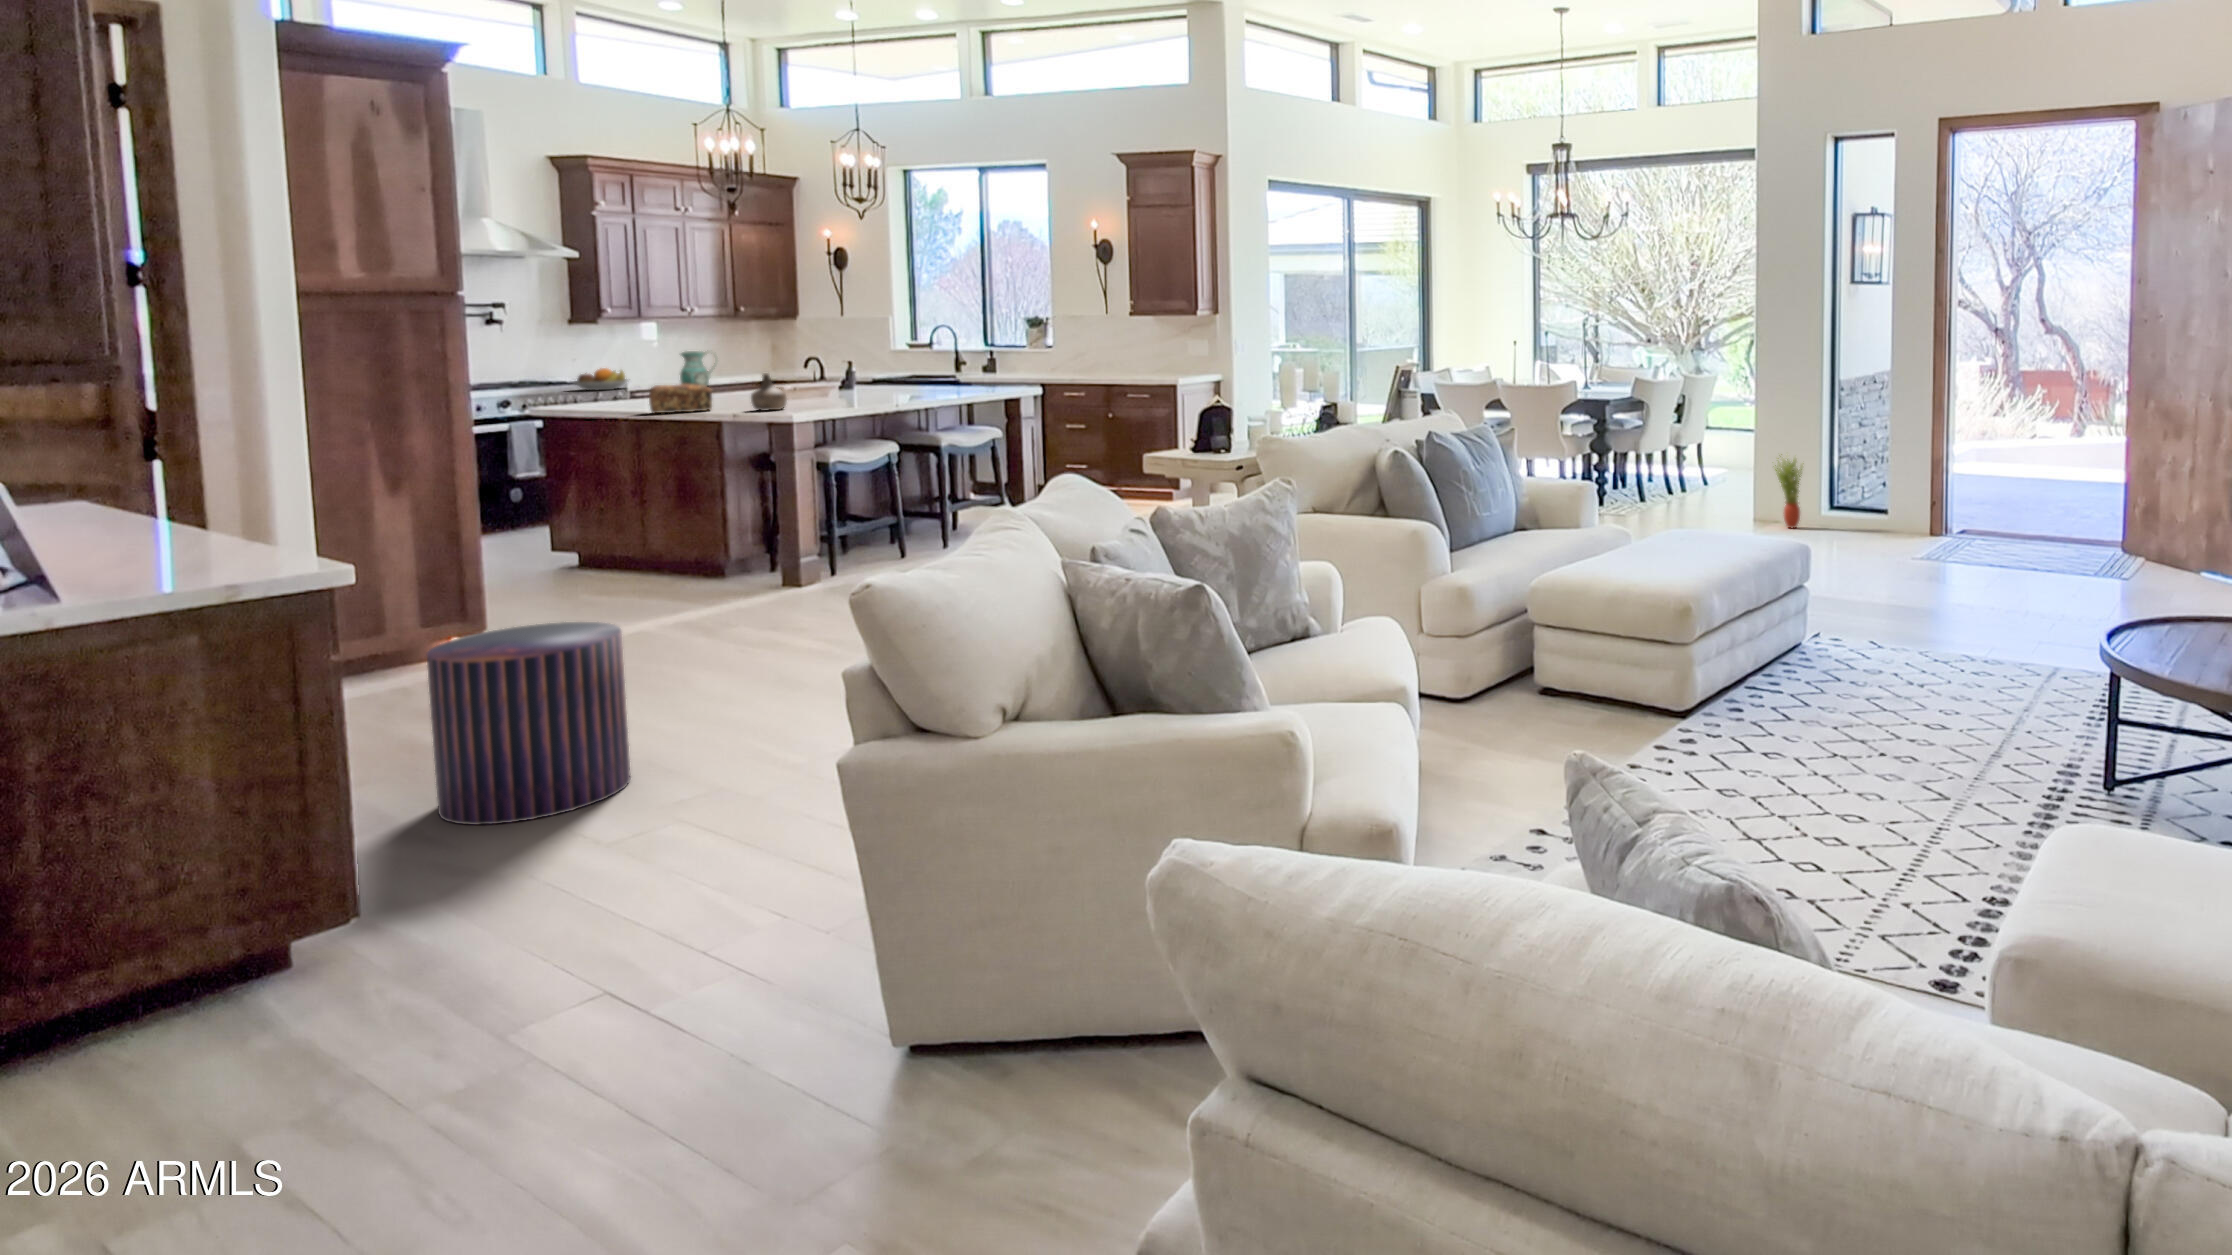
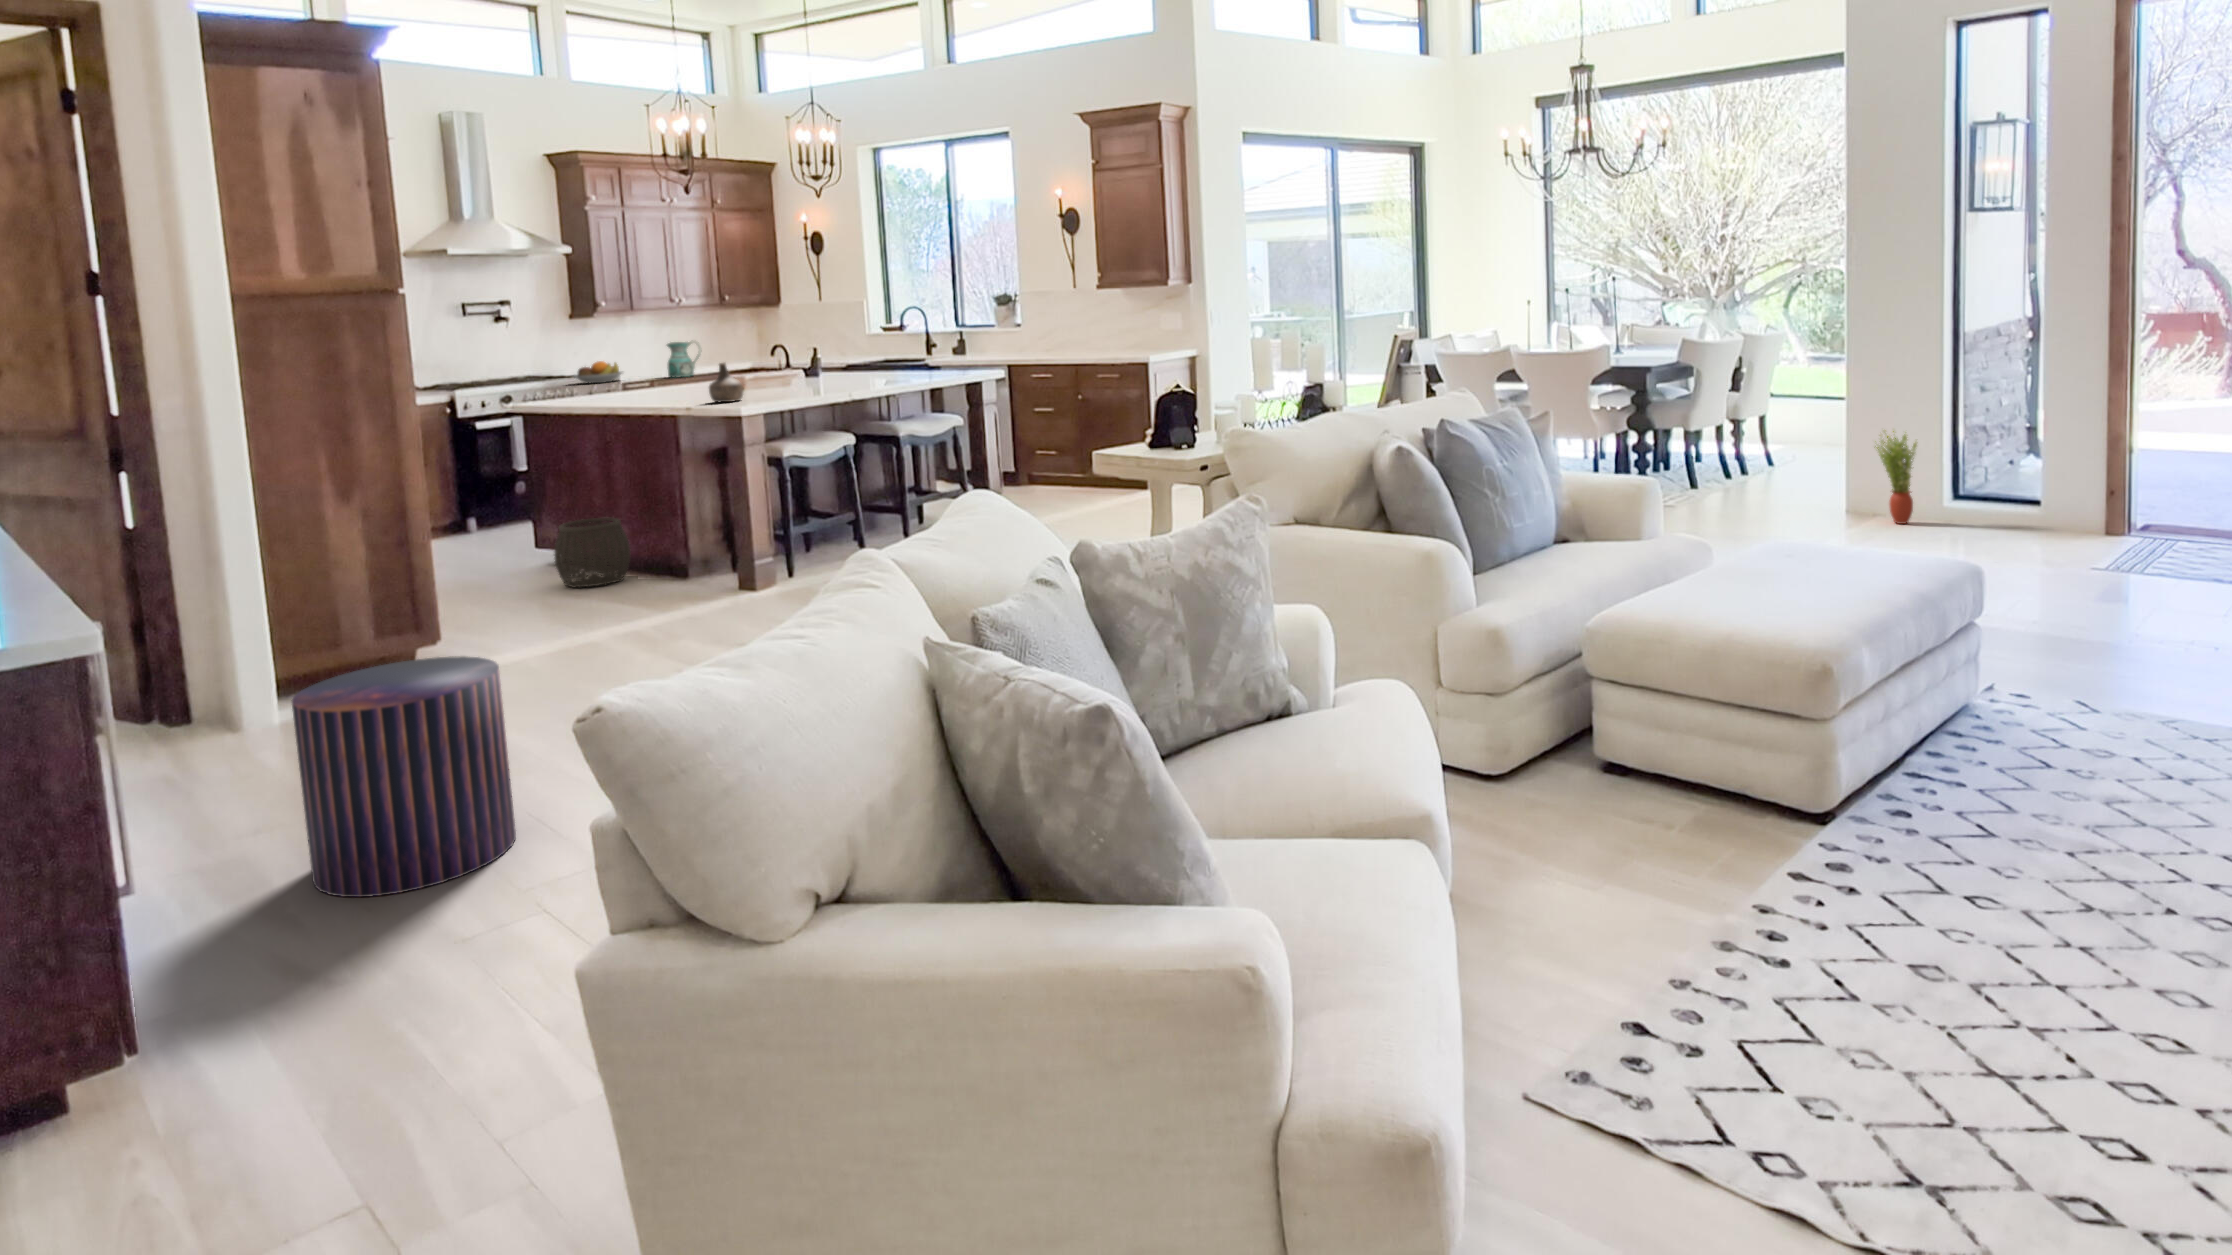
bread loaf: present [649,384,712,413] -> none [616,377,675,408]
woven basket: none [581,520,664,588] -> present [554,518,630,588]

